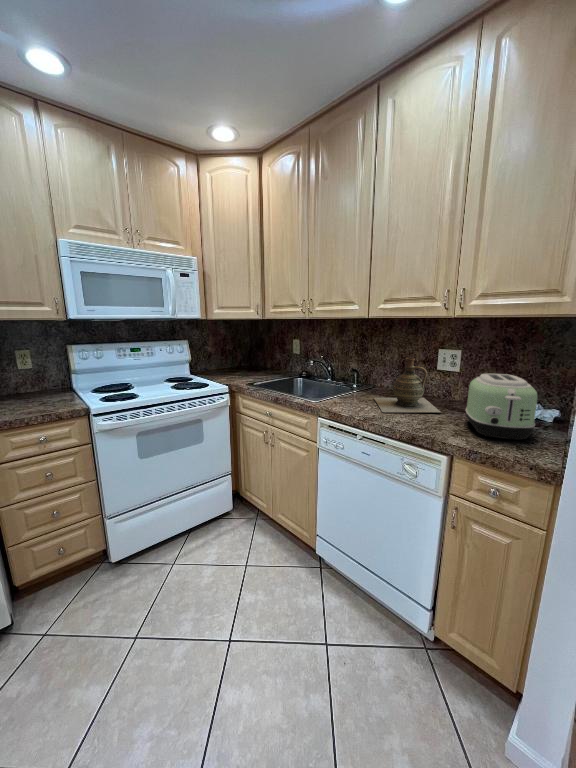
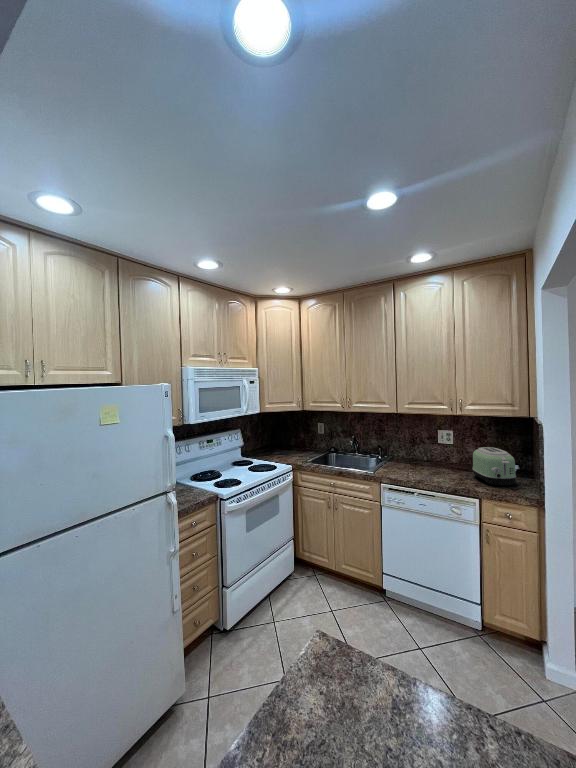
ceramic jug: present [374,358,440,412] -> none [405,438,455,476]

